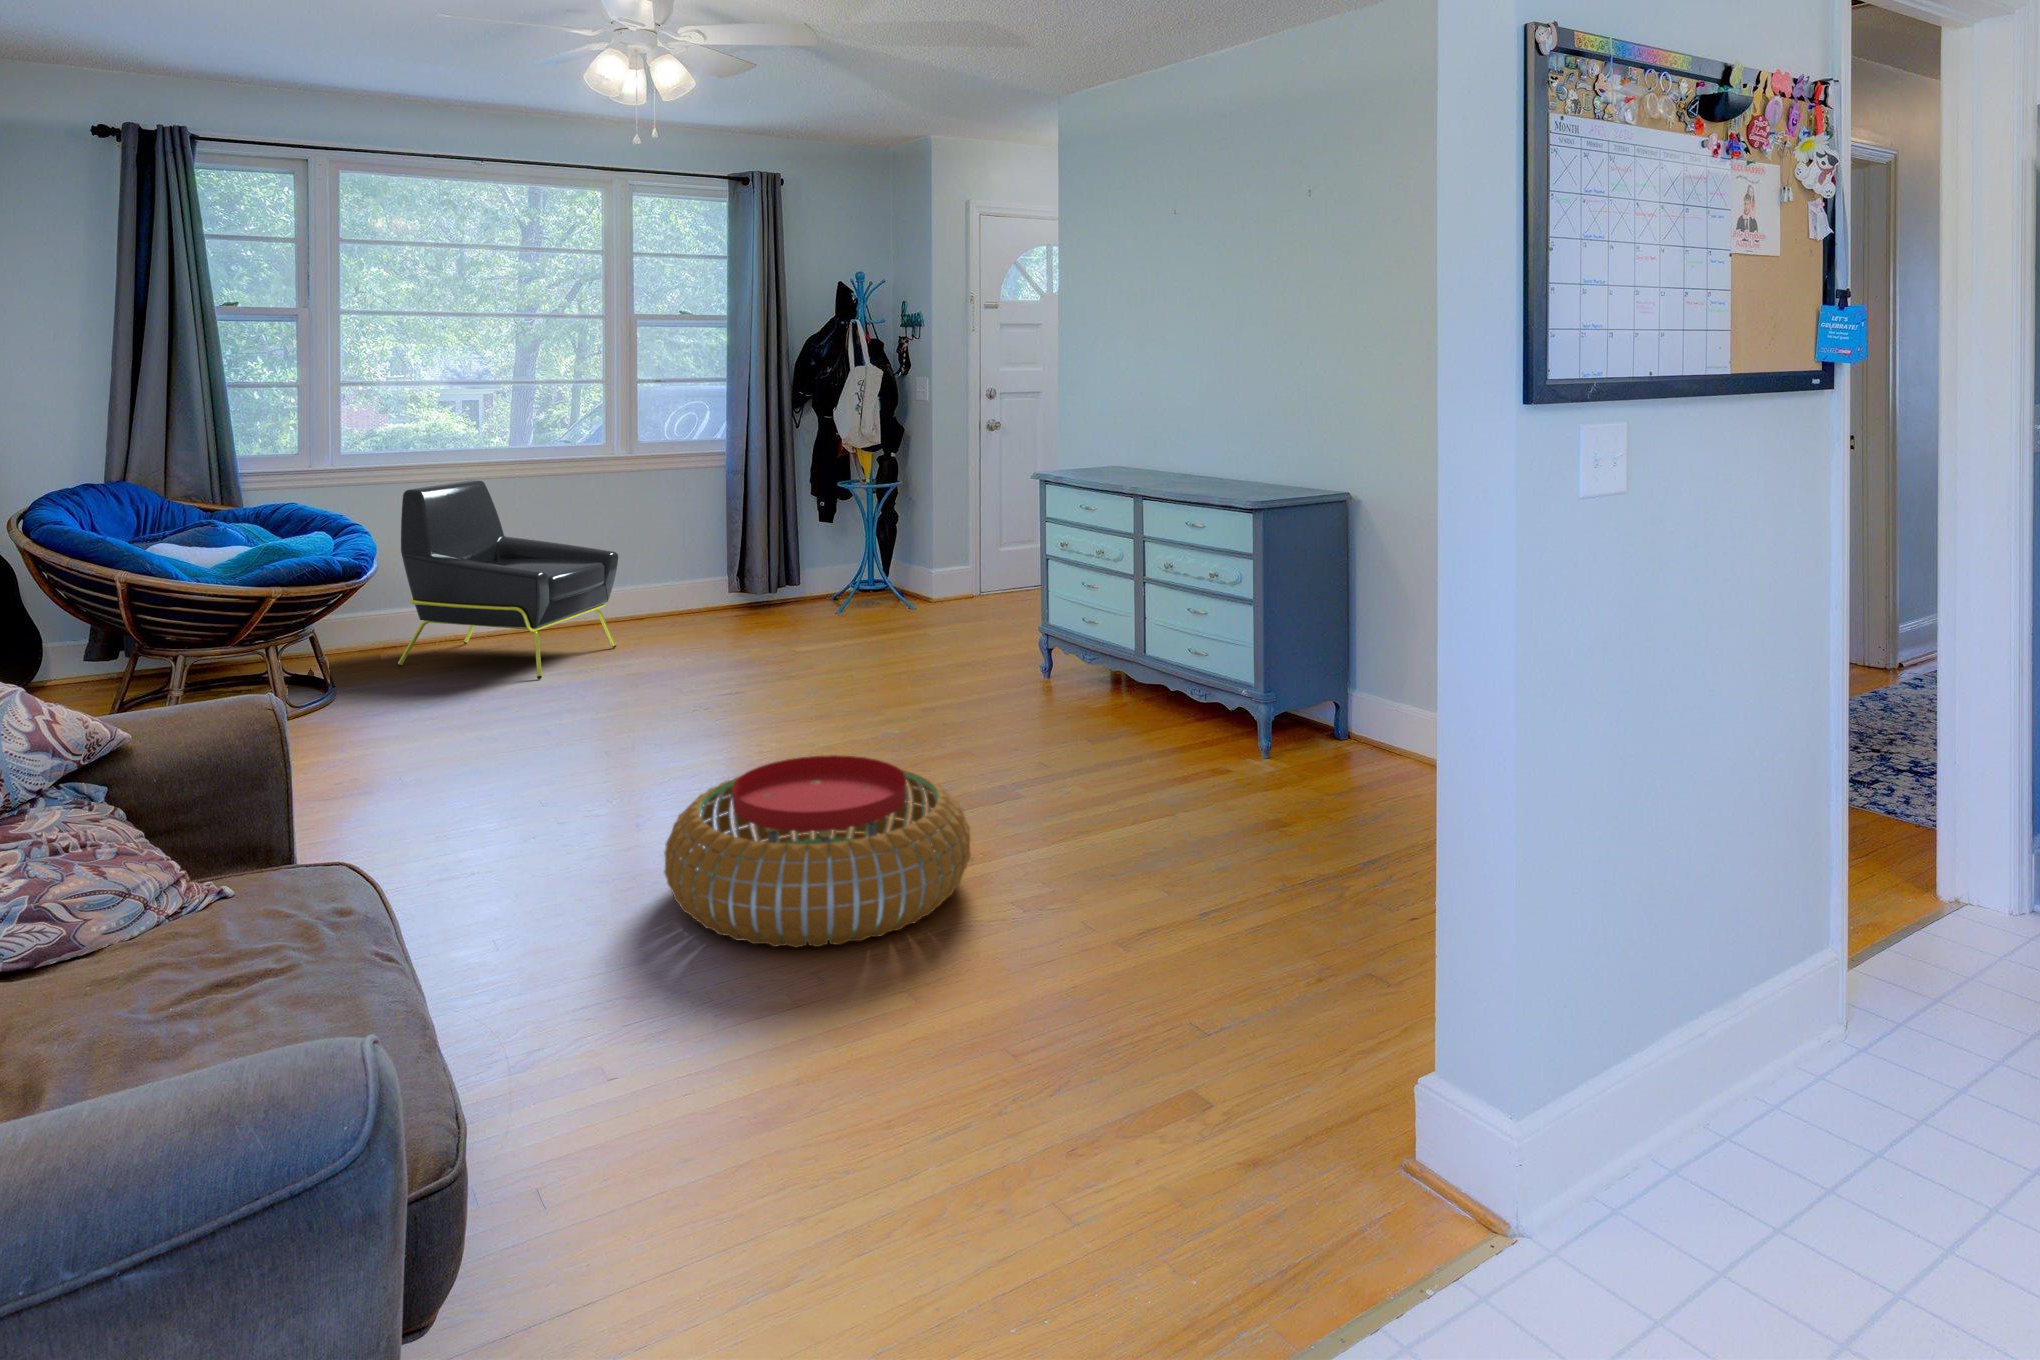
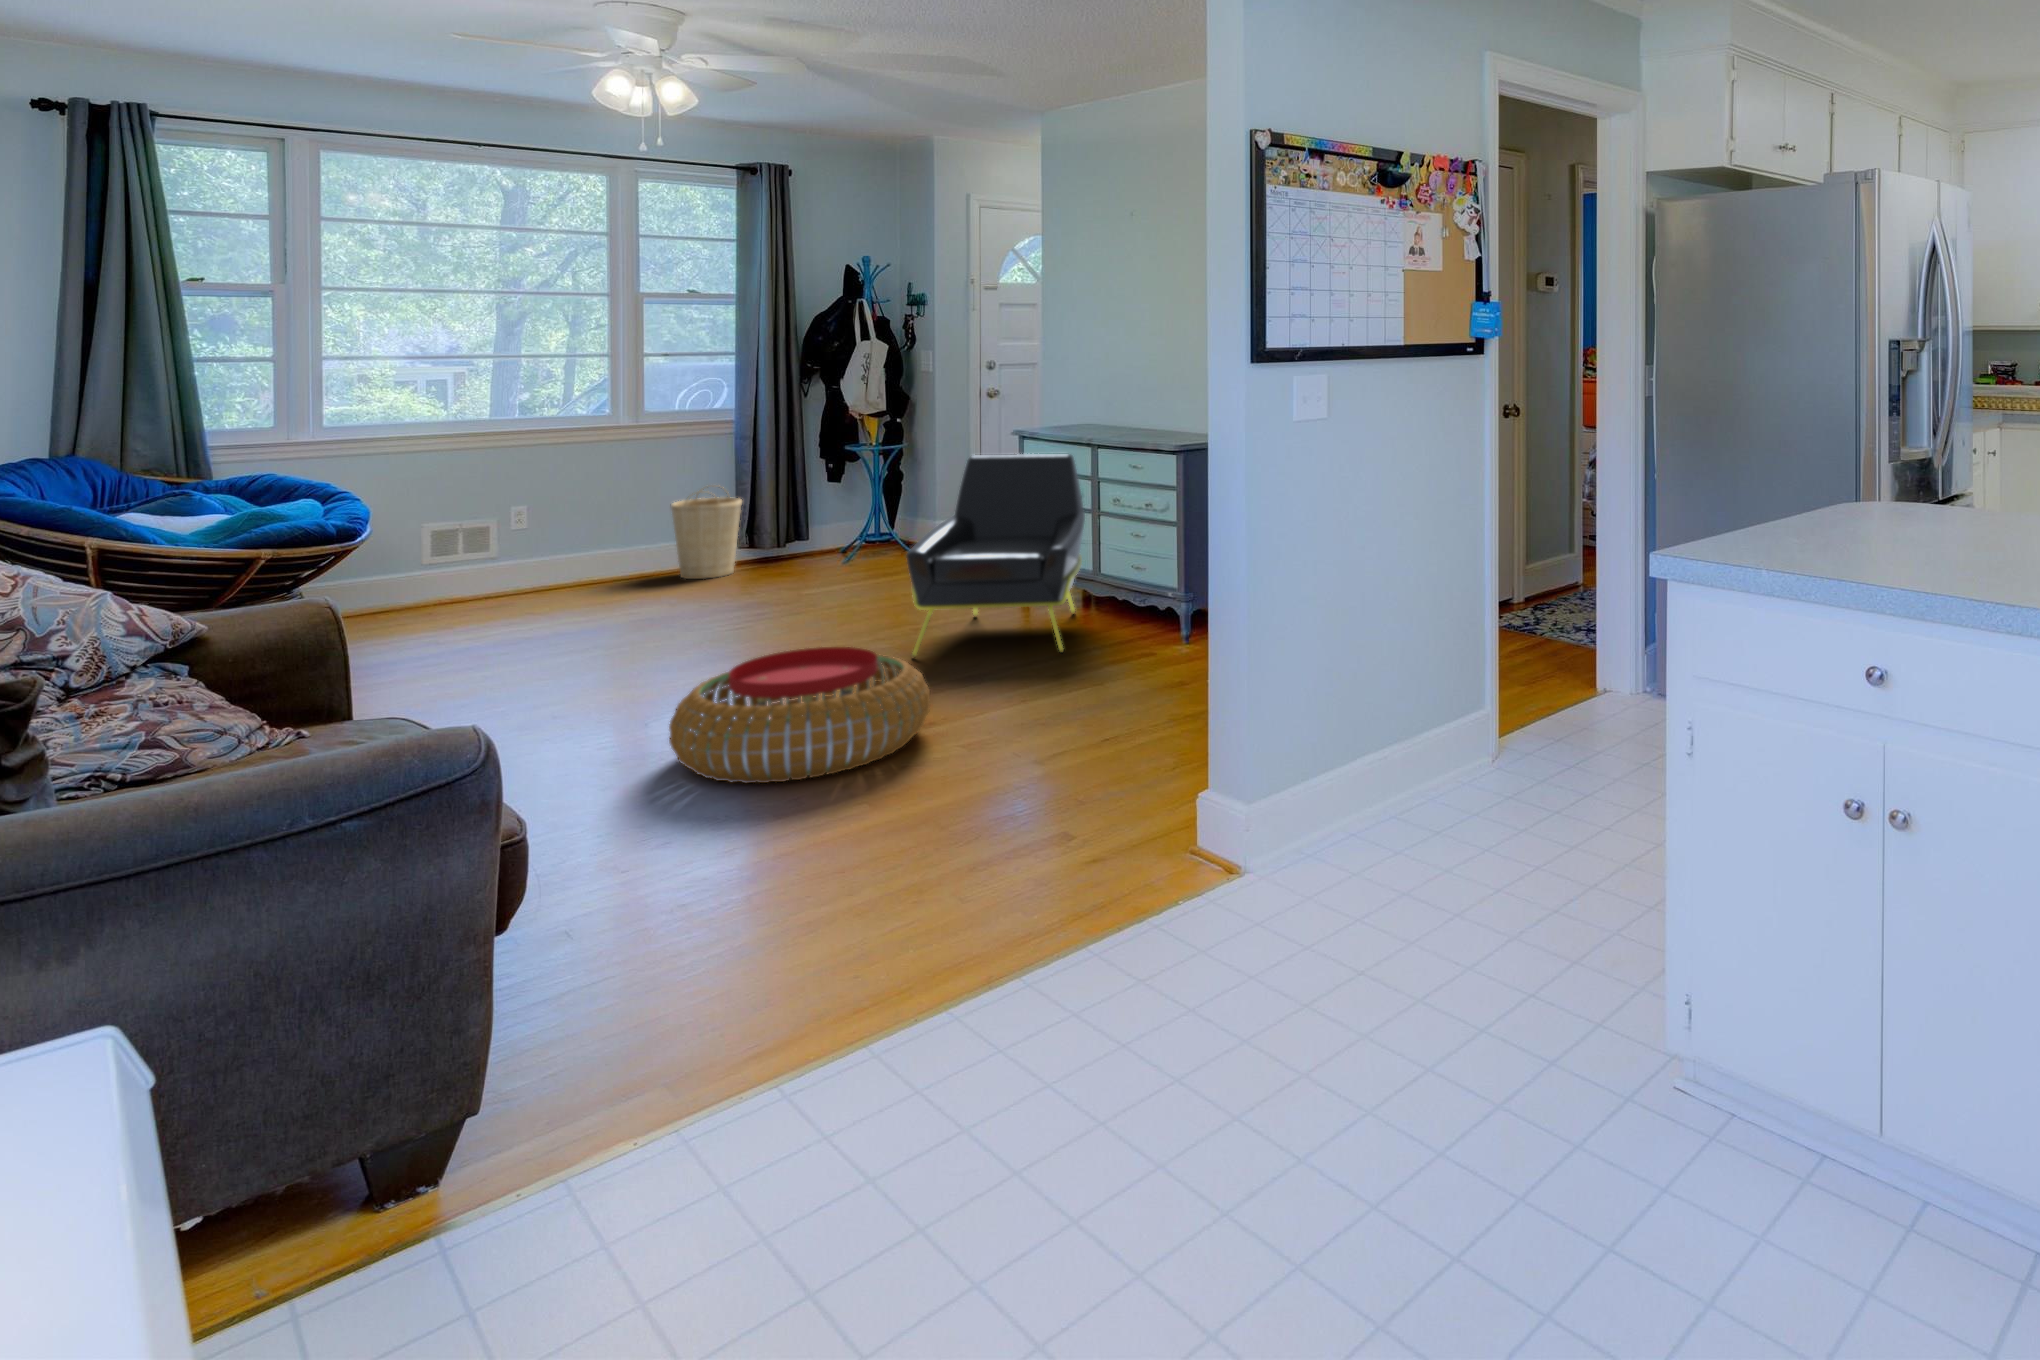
armchair: present [398,480,618,679] -> present [907,454,1085,658]
basket: none [661,524,732,629] -> present [671,490,742,579]

